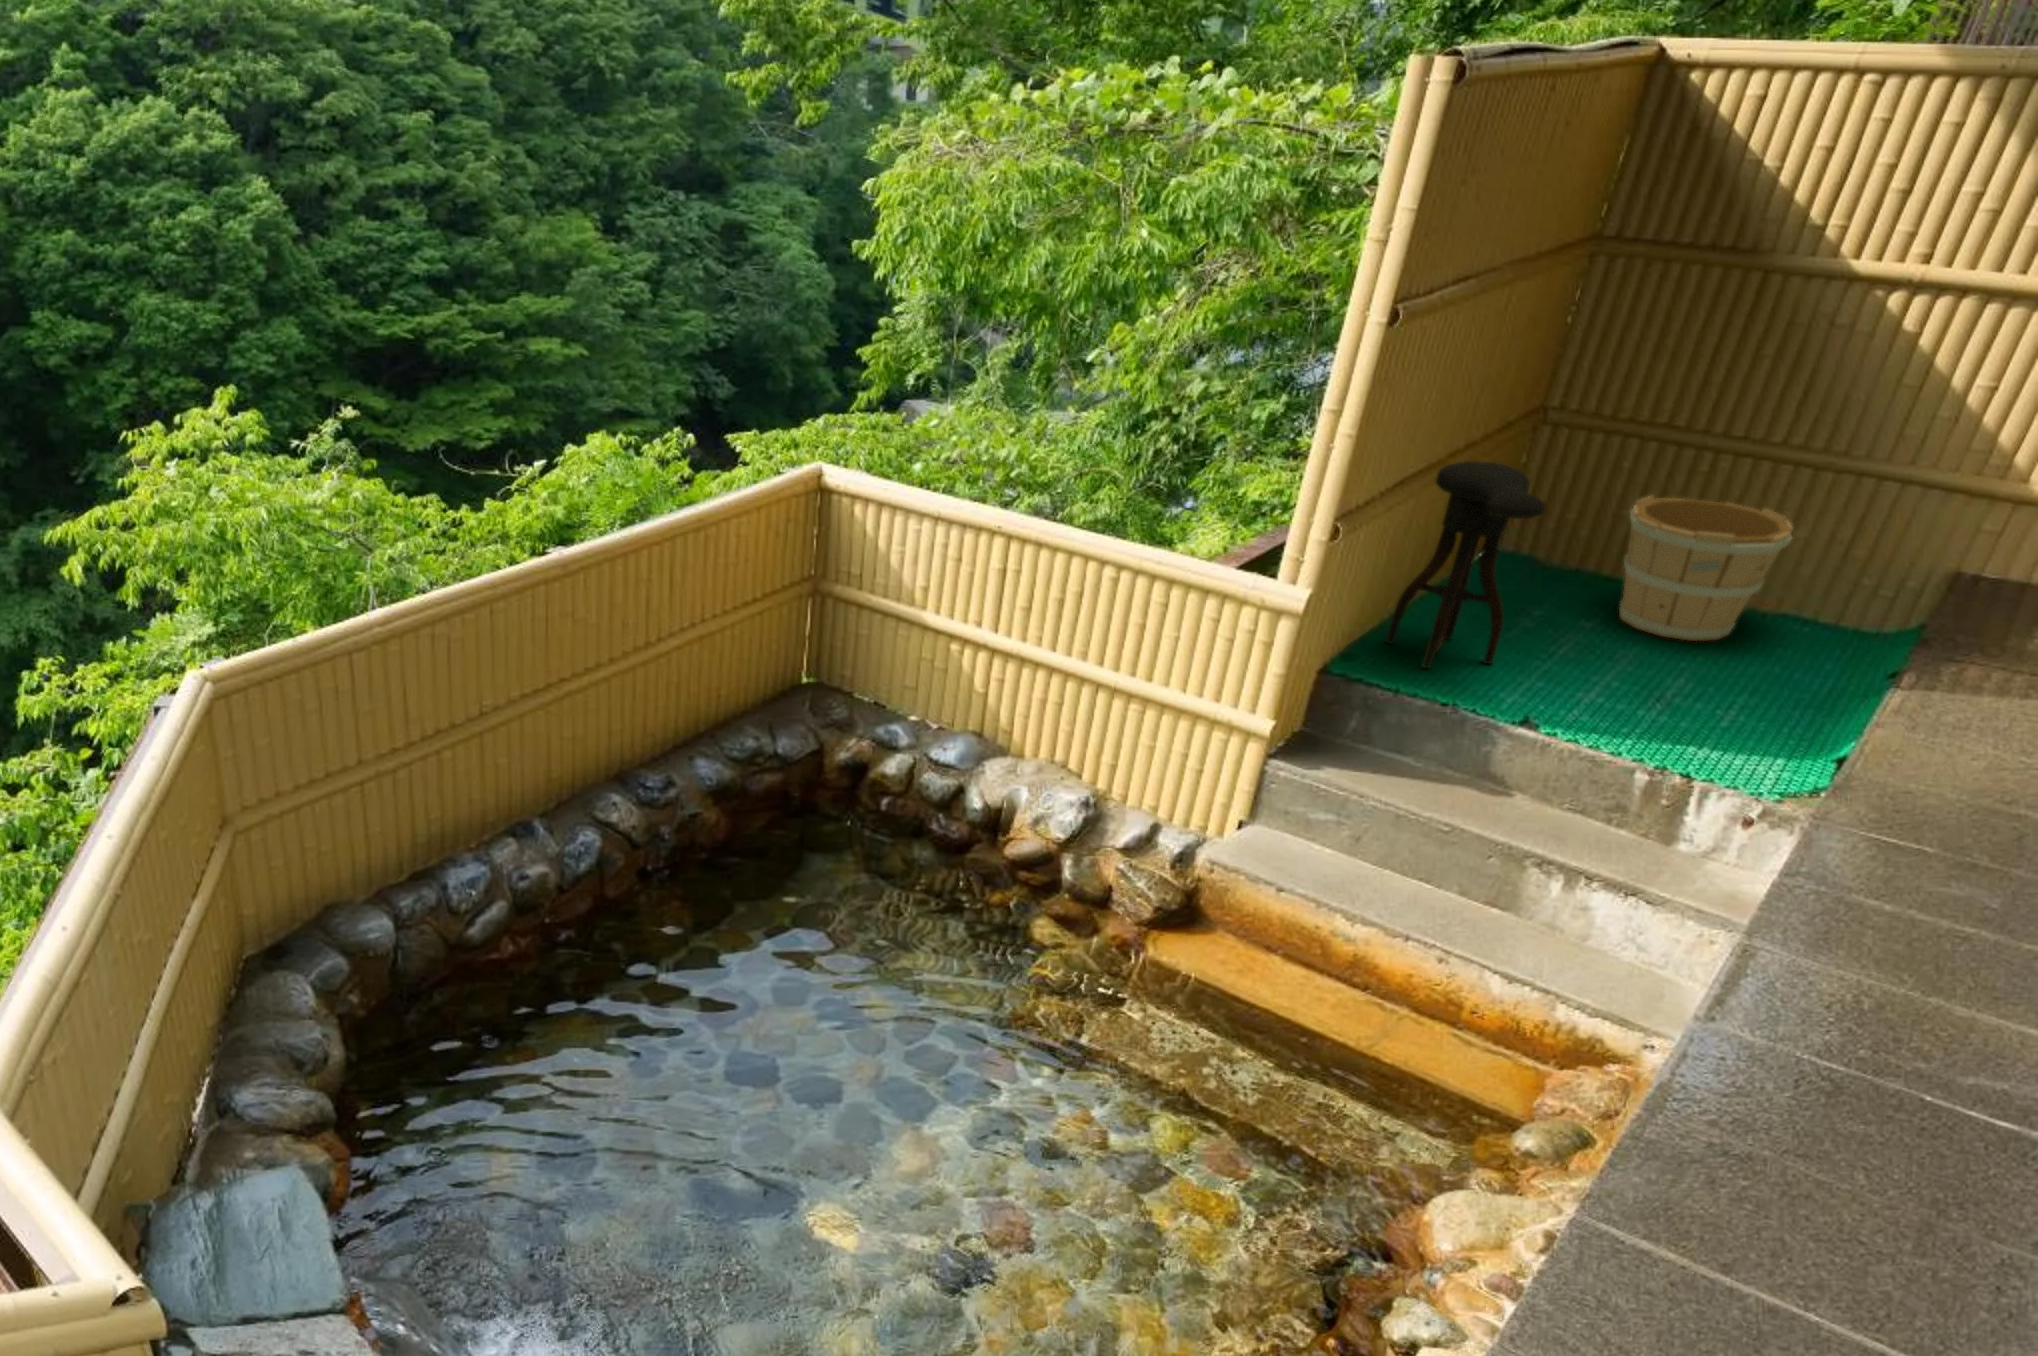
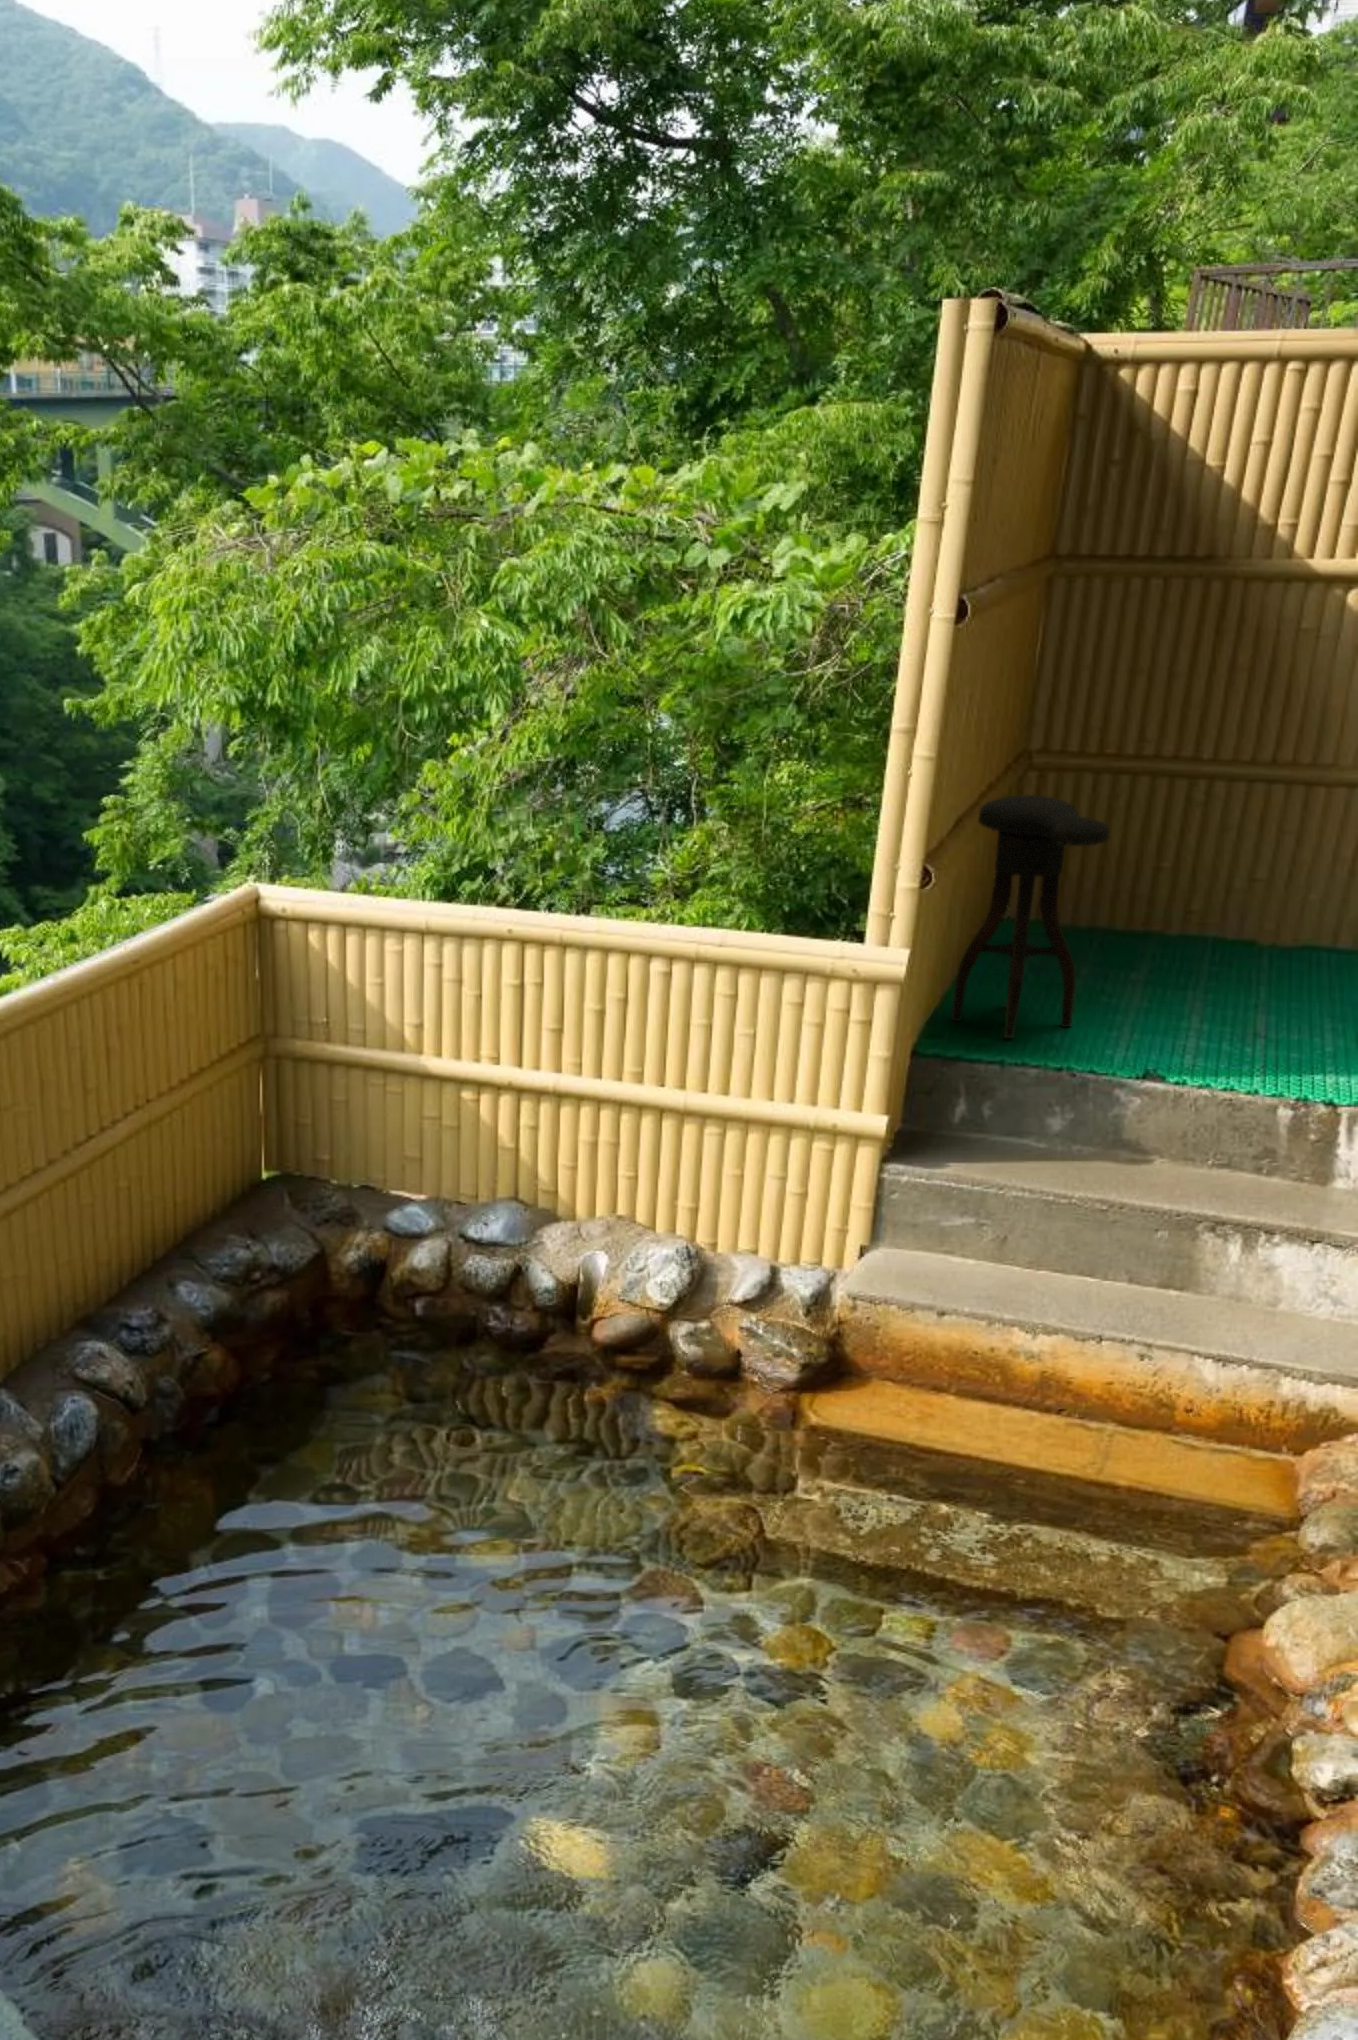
wooden bucket: present [1619,496,1793,641] -> none [1149,831,1314,981]

